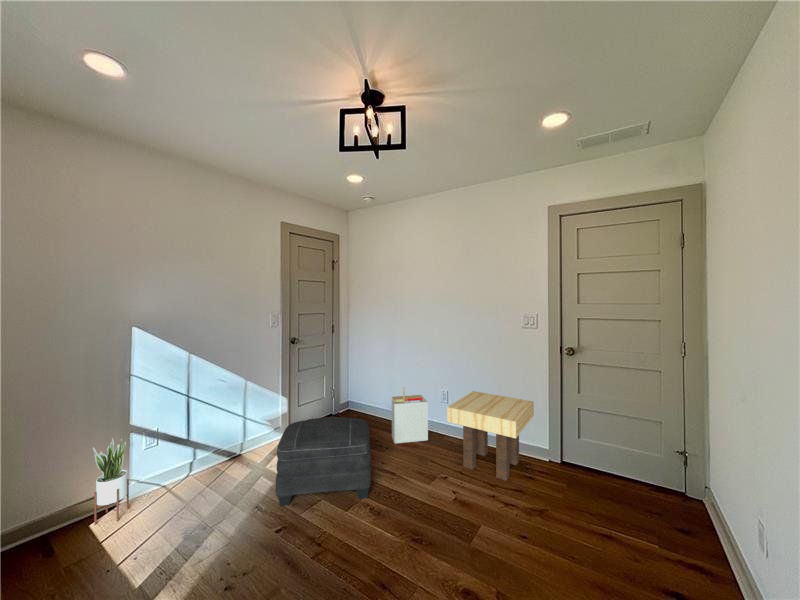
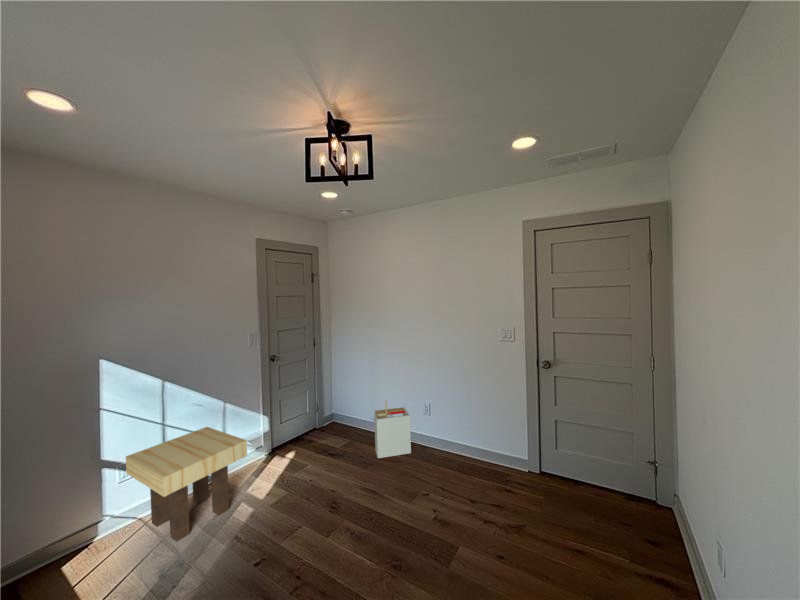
side table: present [447,391,534,481] -> present [126,427,247,541]
ottoman: present [275,417,371,506] -> none [255,439,352,536]
potted plant: present [93,438,129,525] -> none [60,476,103,568]

